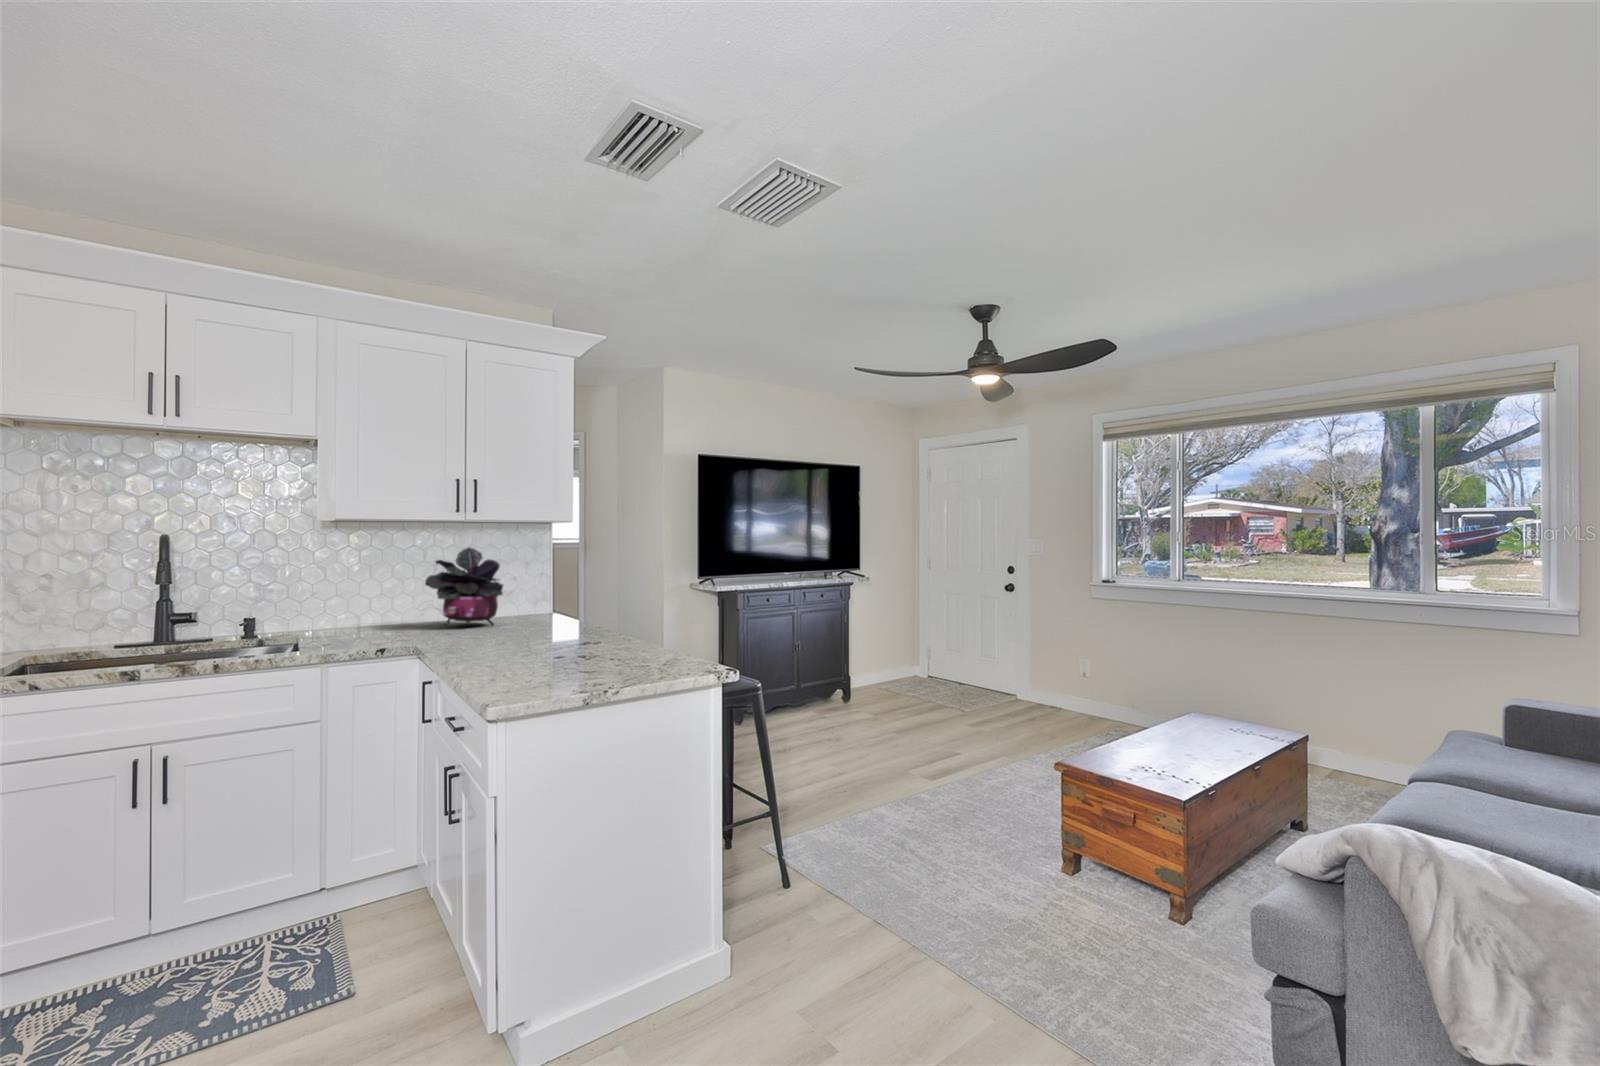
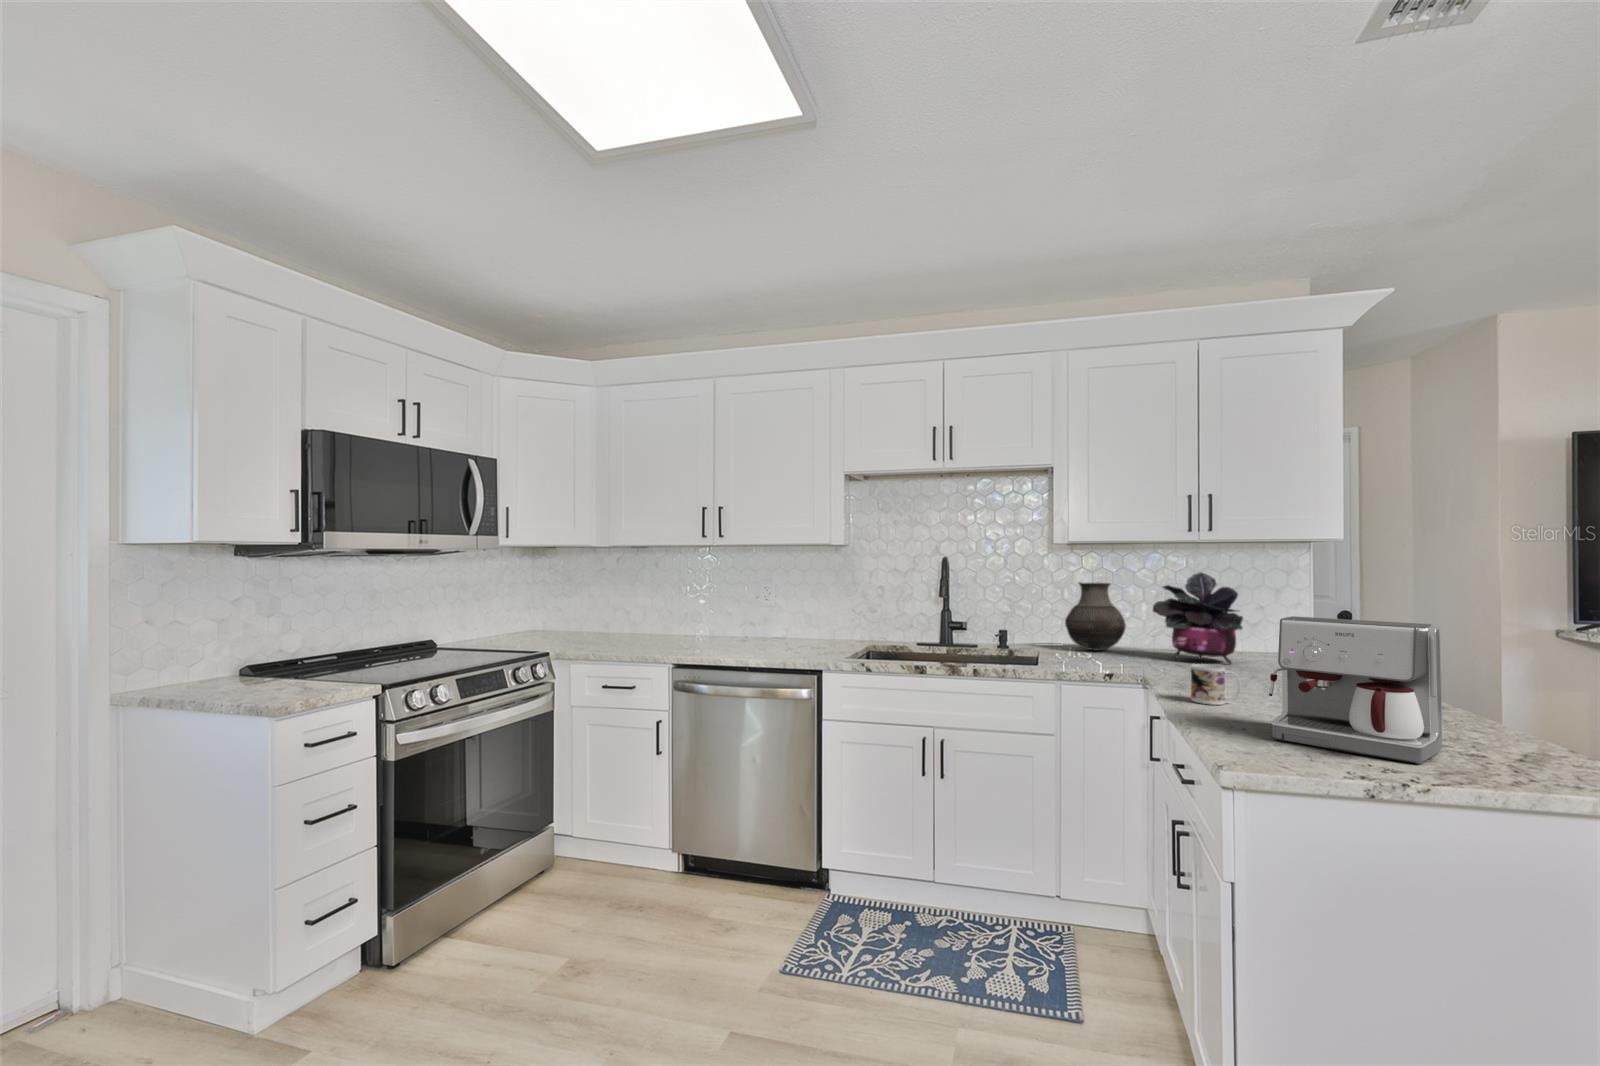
vase: none [331,560,398,628] -> present [1065,582,1126,650]
coffee maker: none [523,581,628,679] -> present [1269,616,1443,764]
mug: none [462,627,502,661] -> present [1191,664,1241,705]

